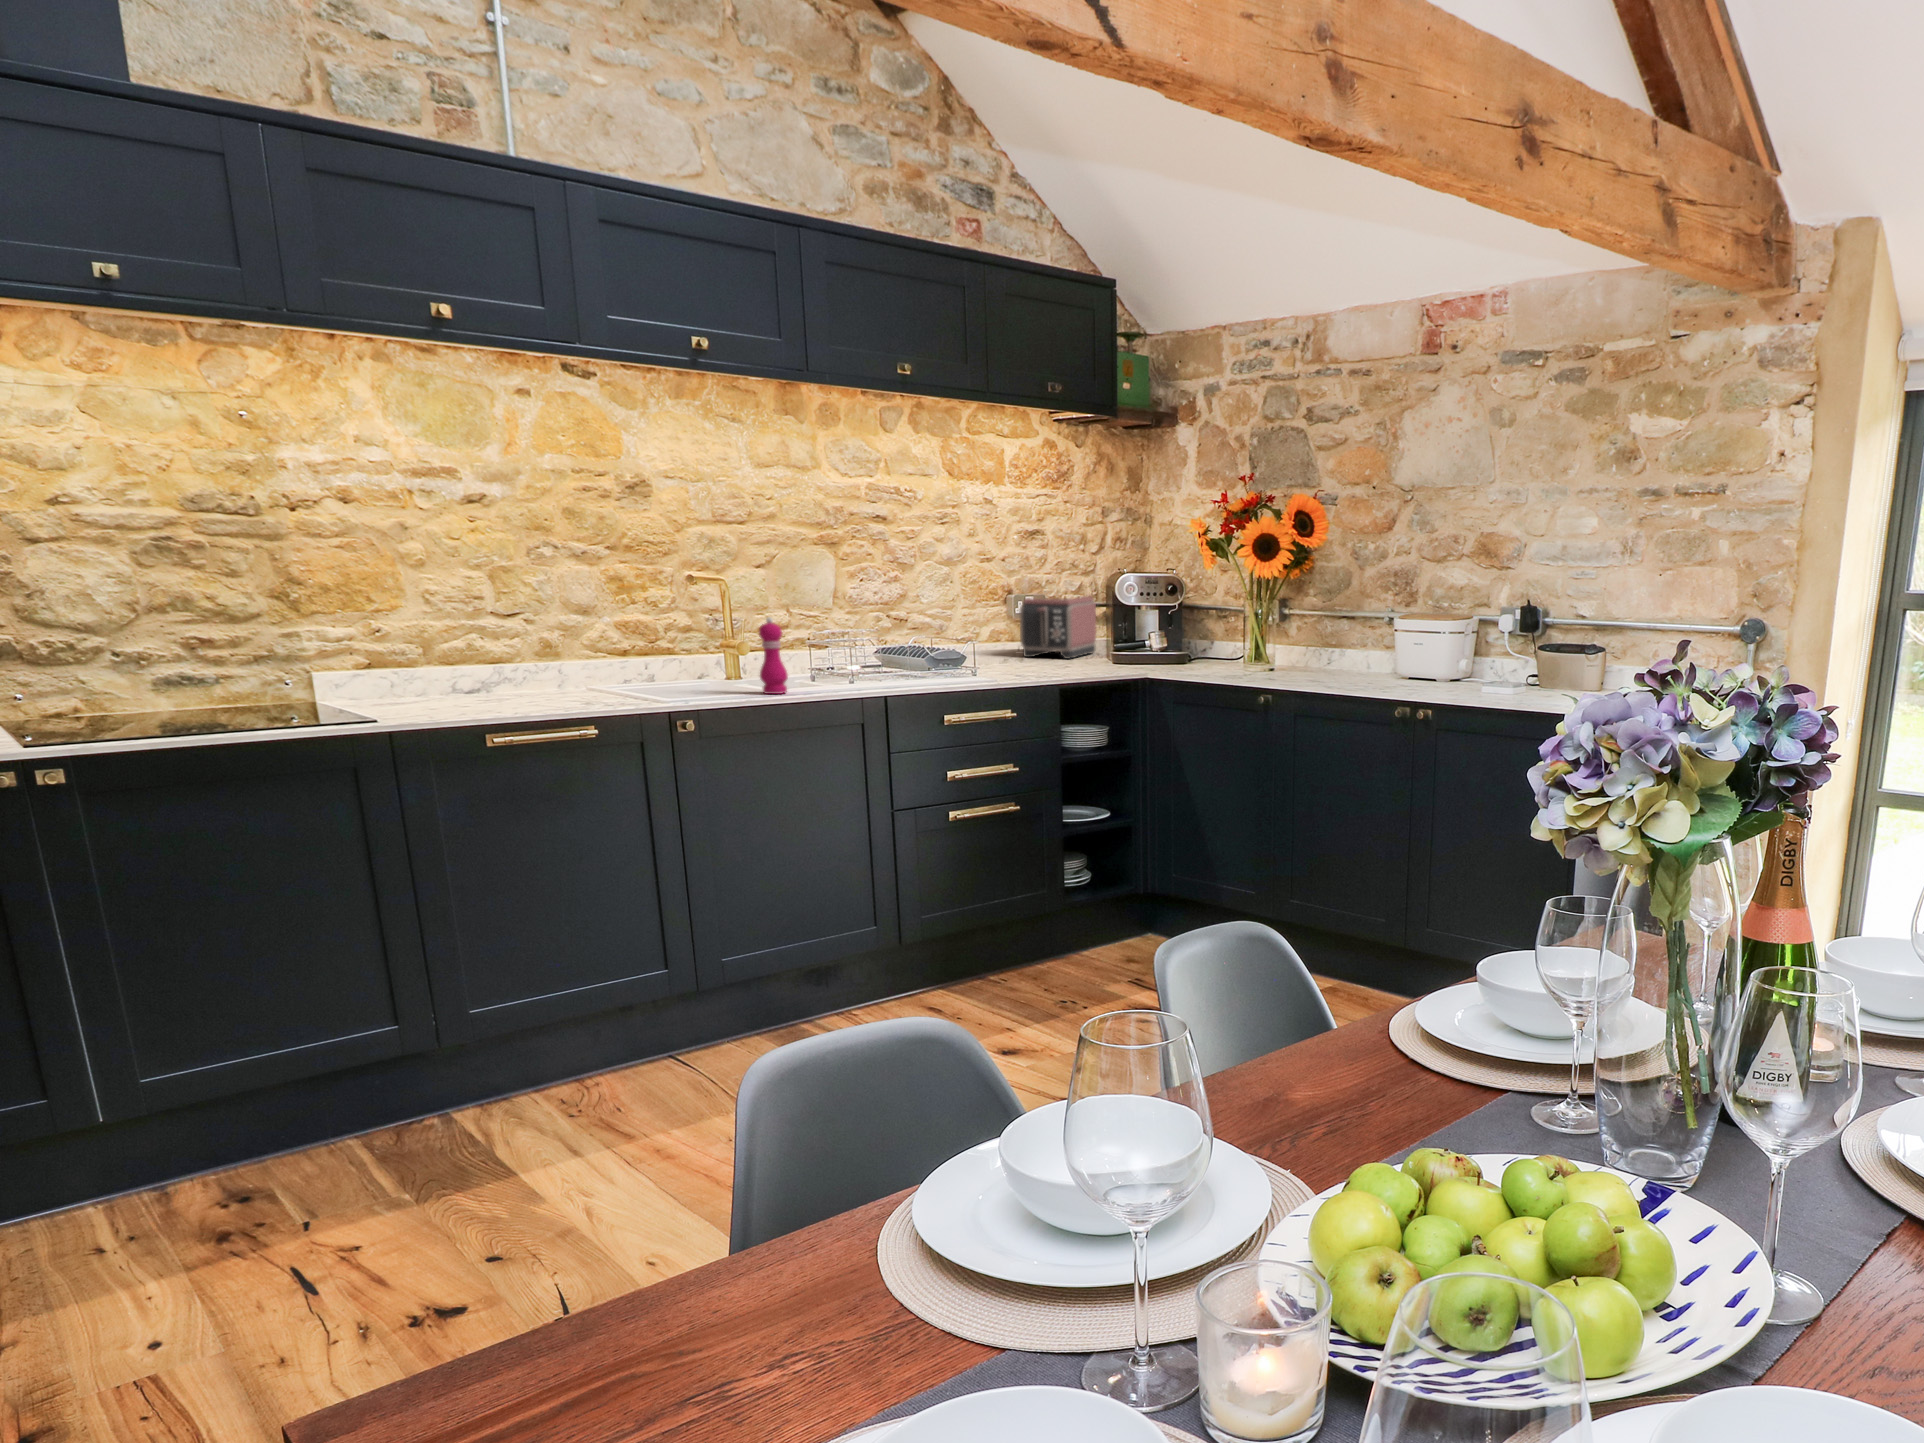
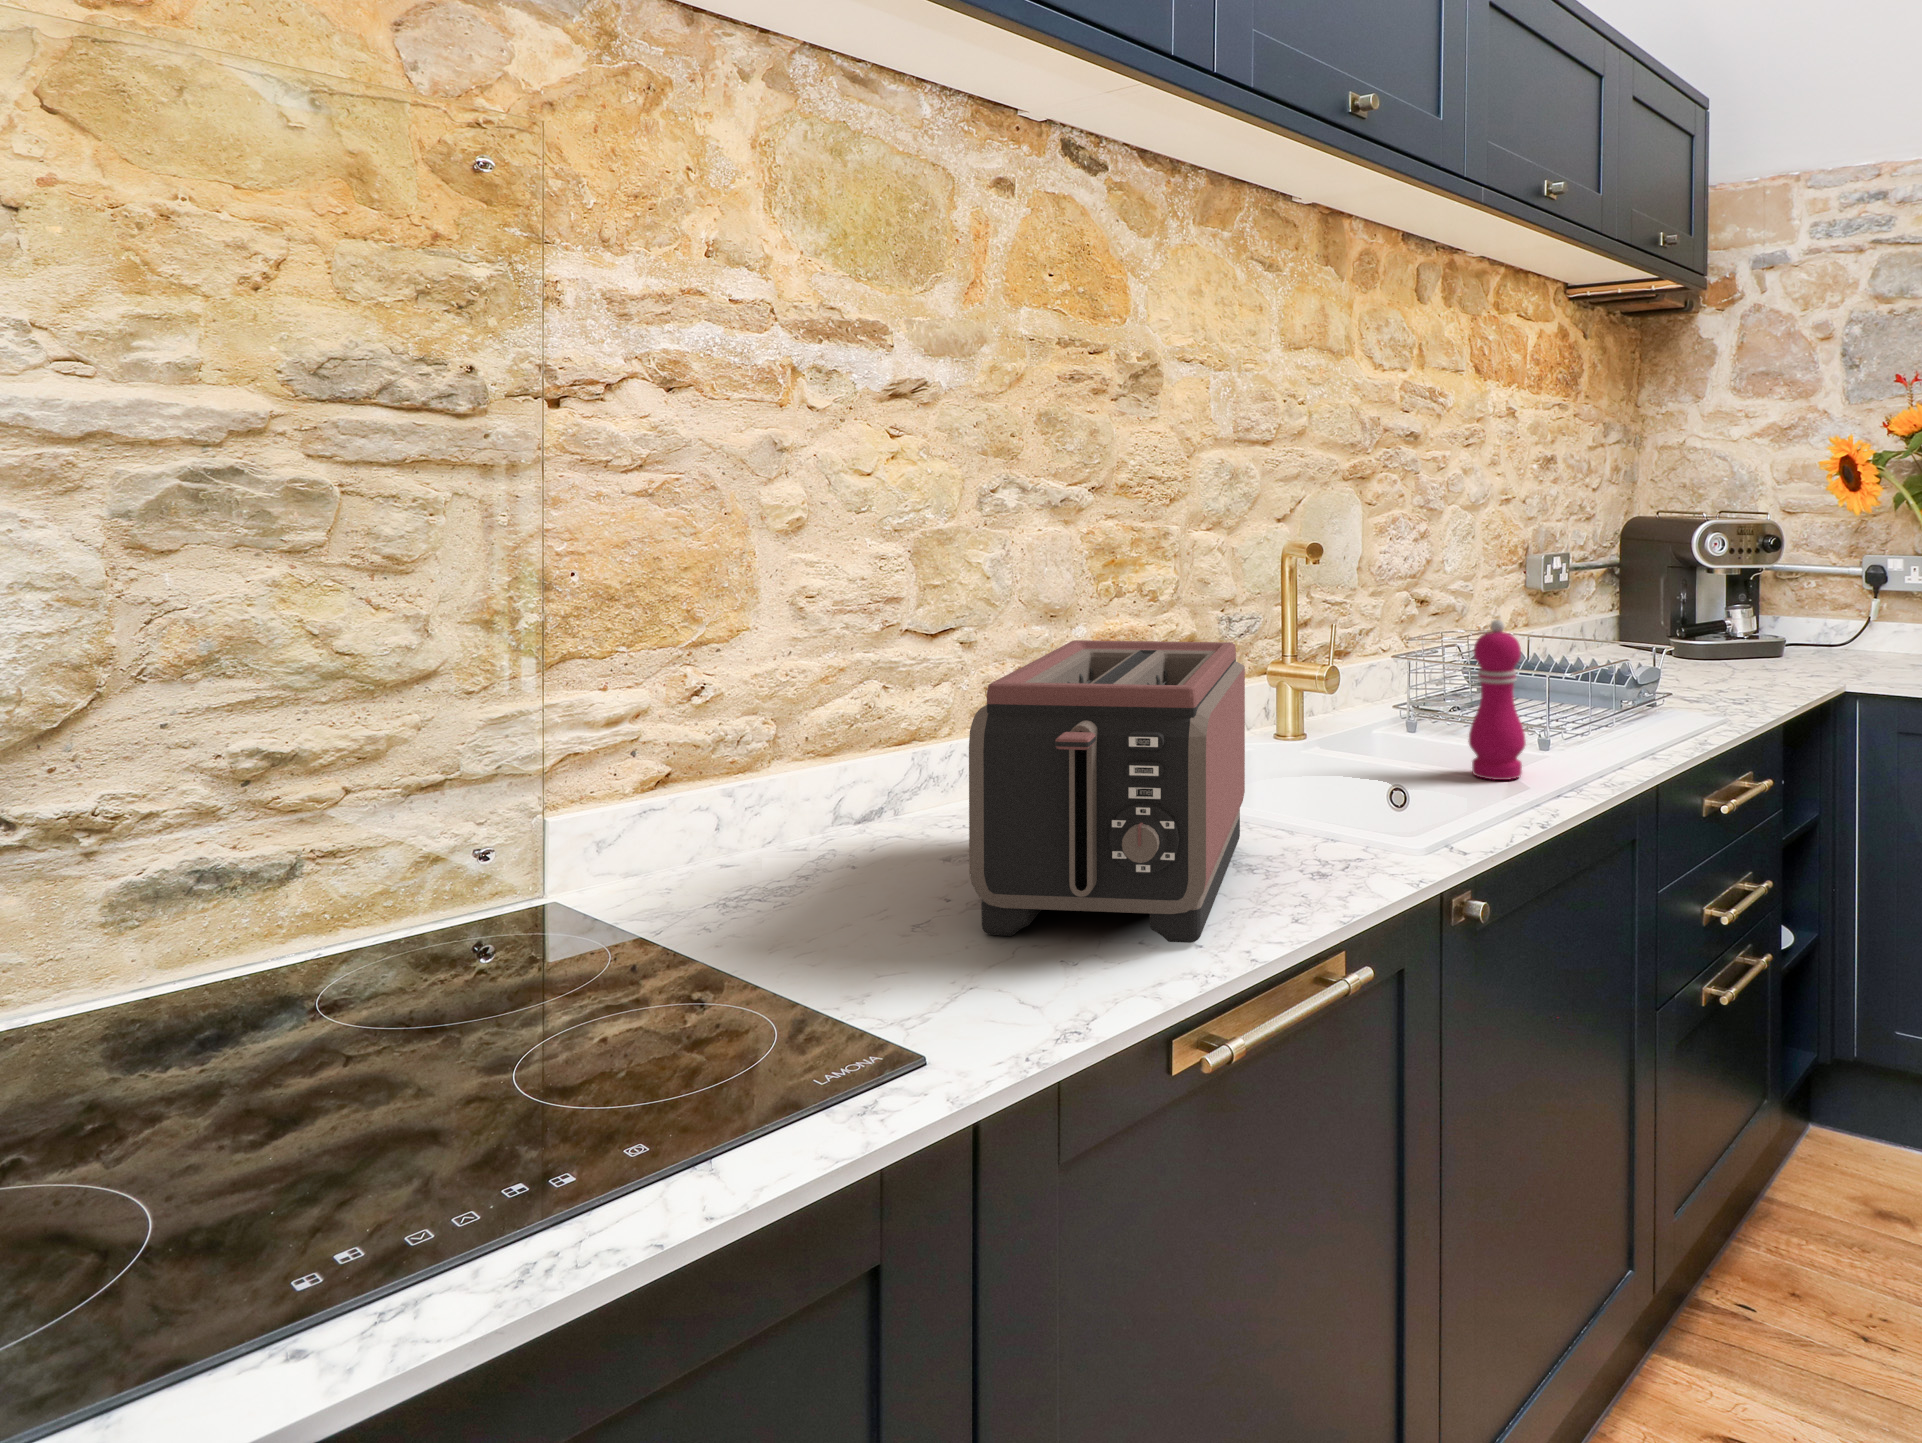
toaster: present [1020,596,1096,659] -> present [969,640,1245,943]

